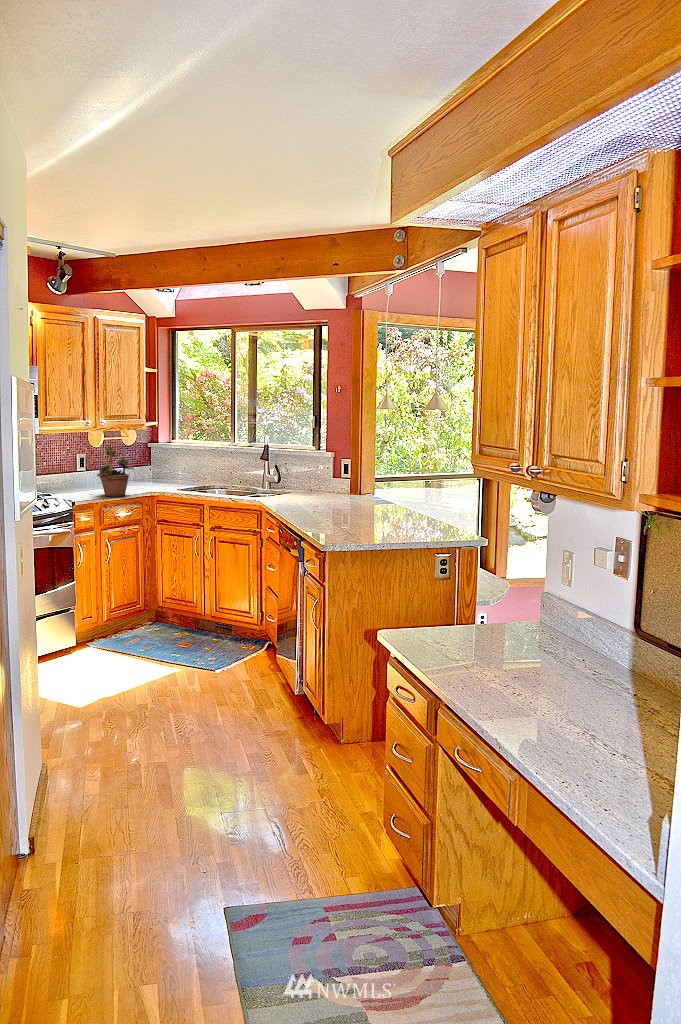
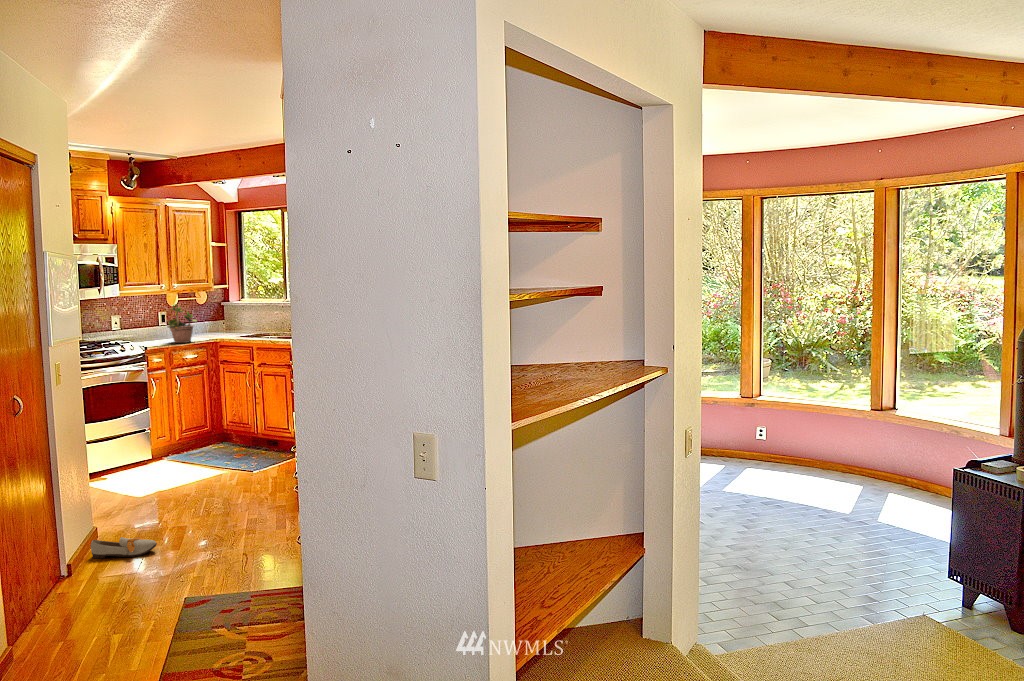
shoe: none [48,791,140,822] -> present [91,537,157,558]

